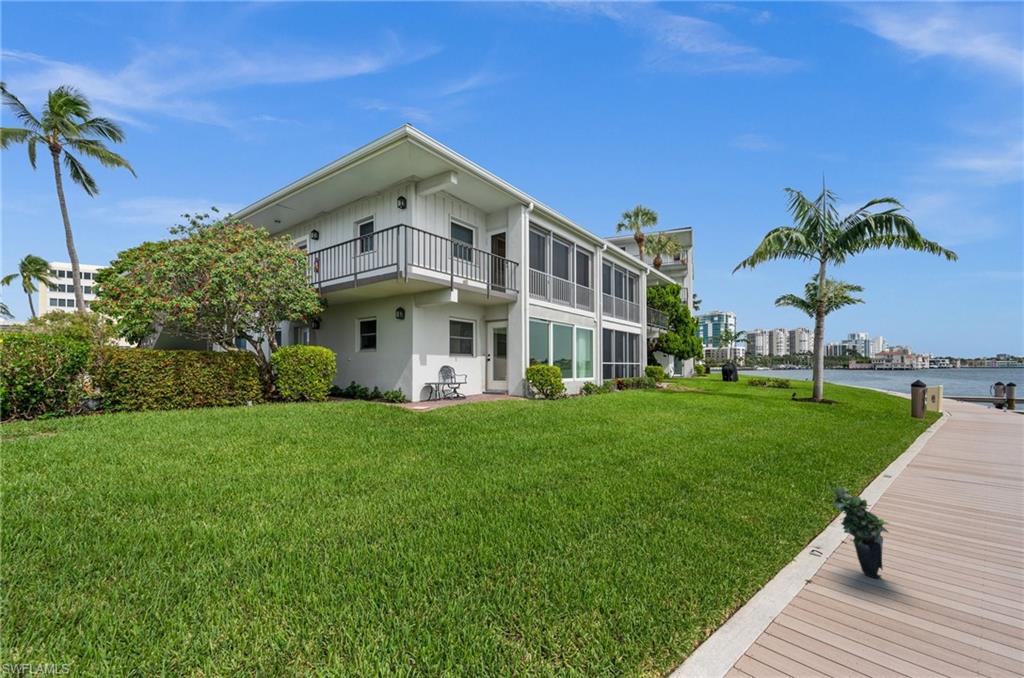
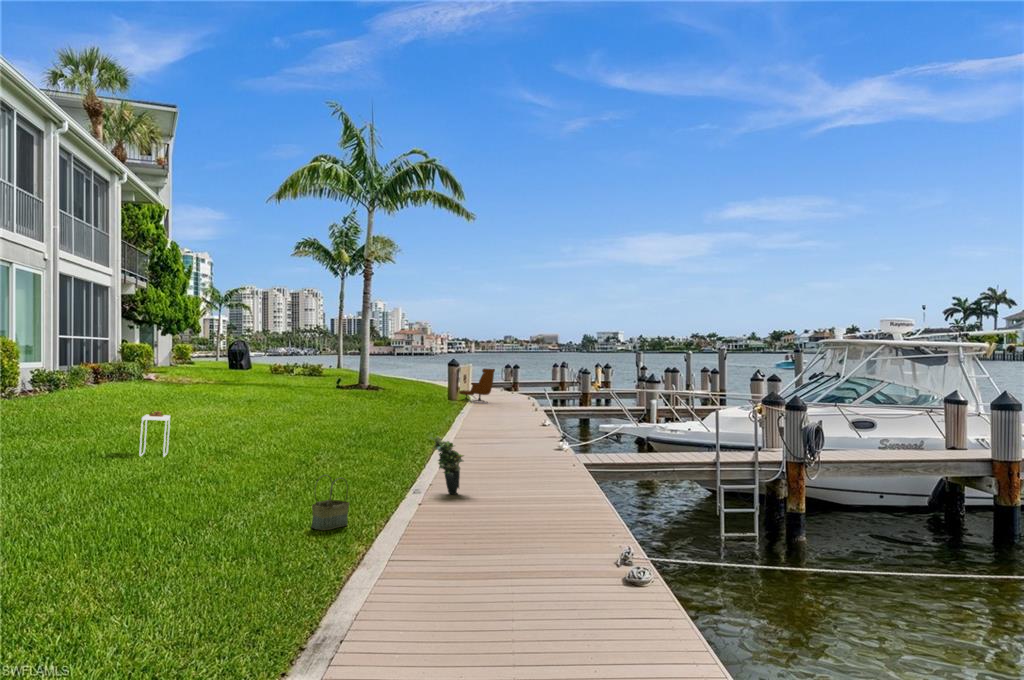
lounge chair: none [925,388,972,424] -> present [459,369,495,402]
side table: none [563,419,589,457] -> present [140,411,170,456]
basket: none [591,539,648,623] -> present [312,475,350,530]

